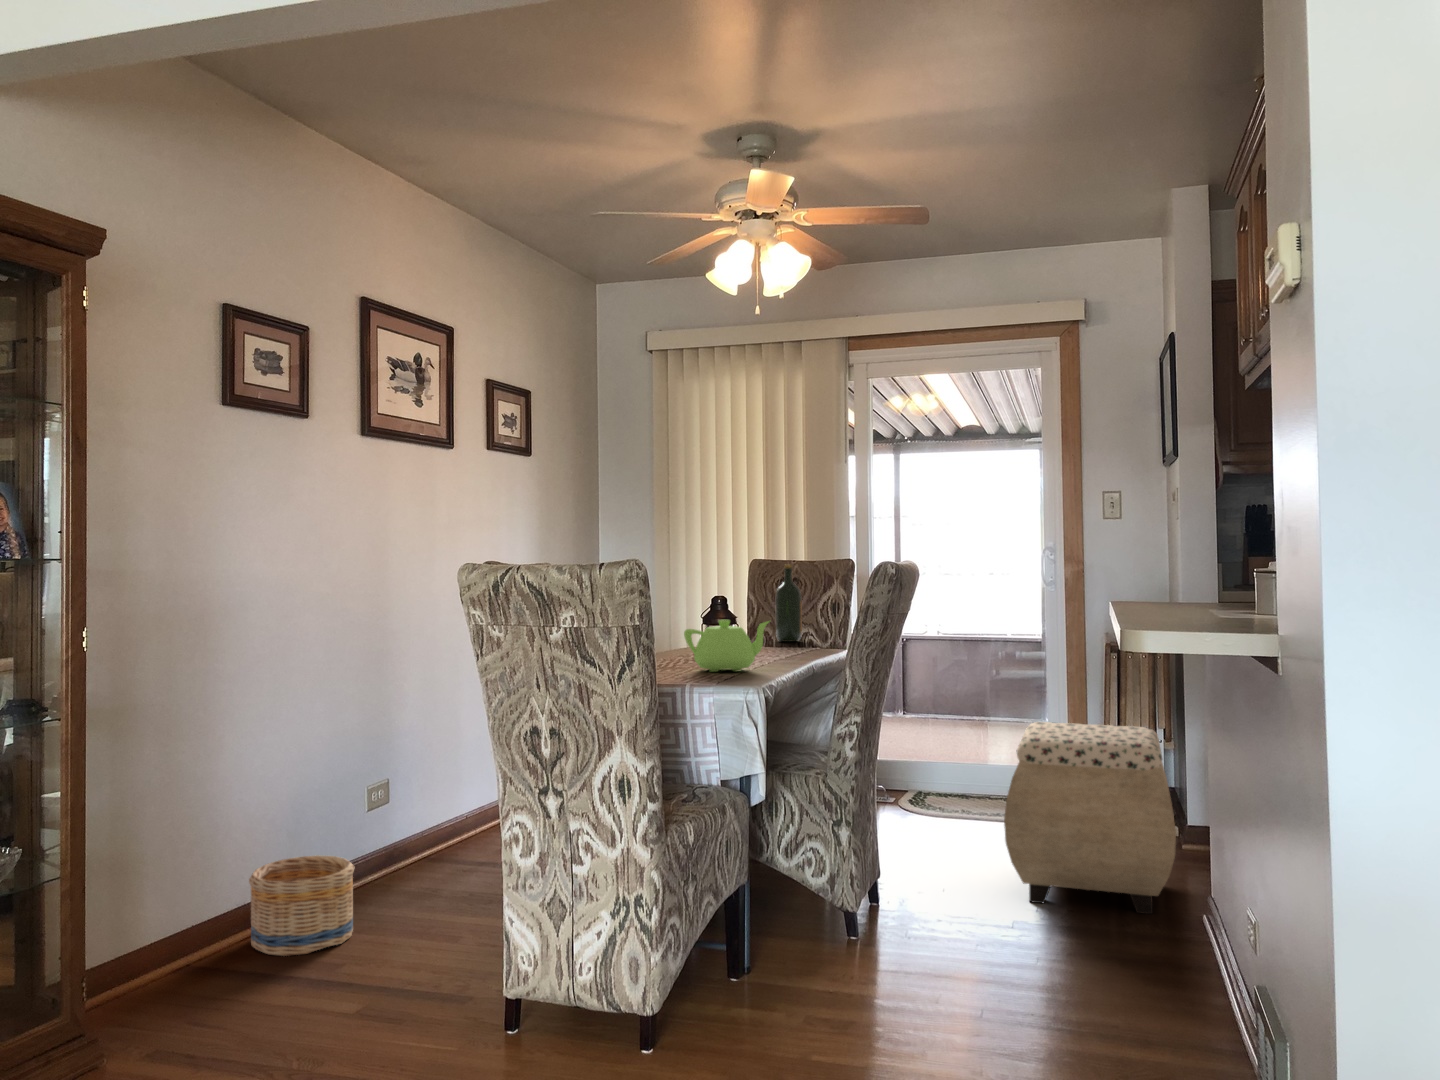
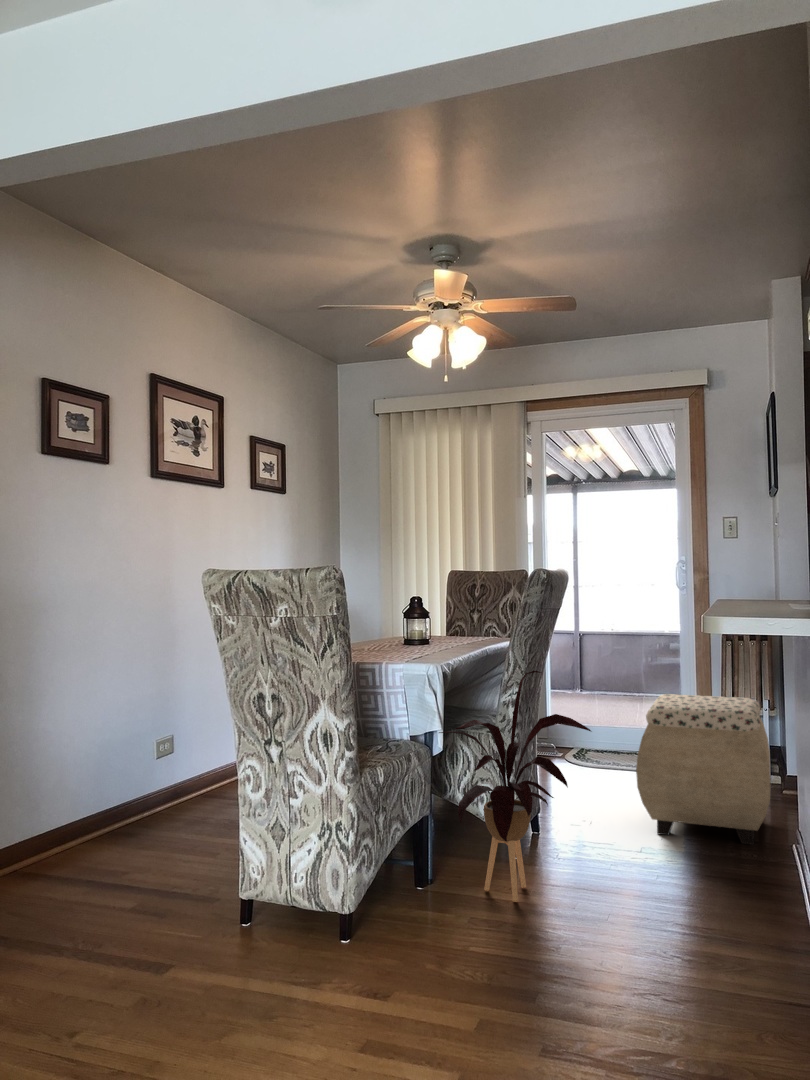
wine bottle: present [776,564,802,642] -> none [466,573,486,632]
teapot: present [684,620,769,672] -> none [386,614,452,654]
house plant: none [758,695,960,994] -> present [439,671,591,902]
basket: present [249,855,354,956] -> none [61,791,140,866]

